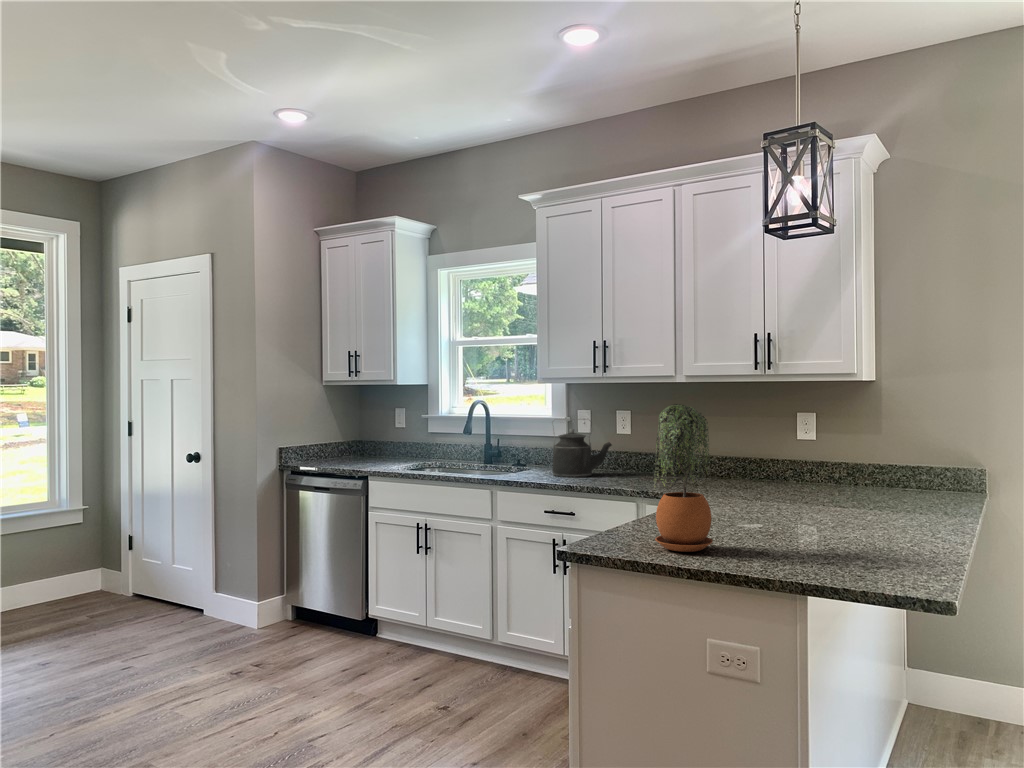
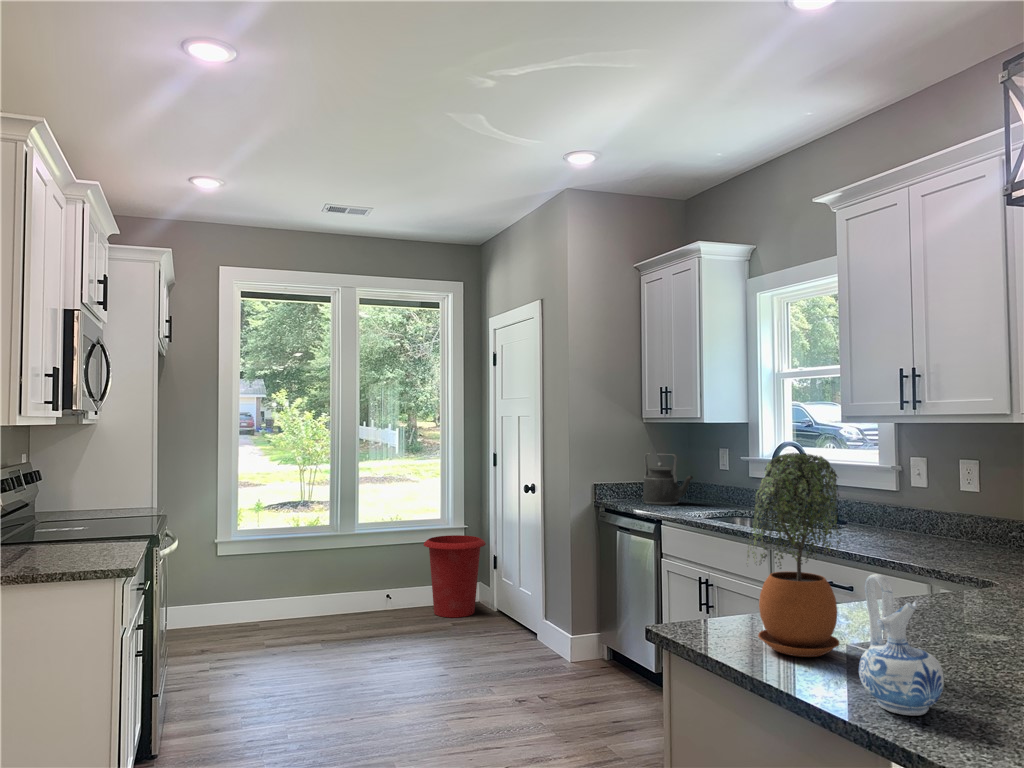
kettle: present [553,429,612,477] -> present [643,454,693,505]
ceramic pitcher: none [766,483,819,571] -> present [859,574,944,715]
waste bin: none [41,517,124,612] -> present [424,535,486,617]

